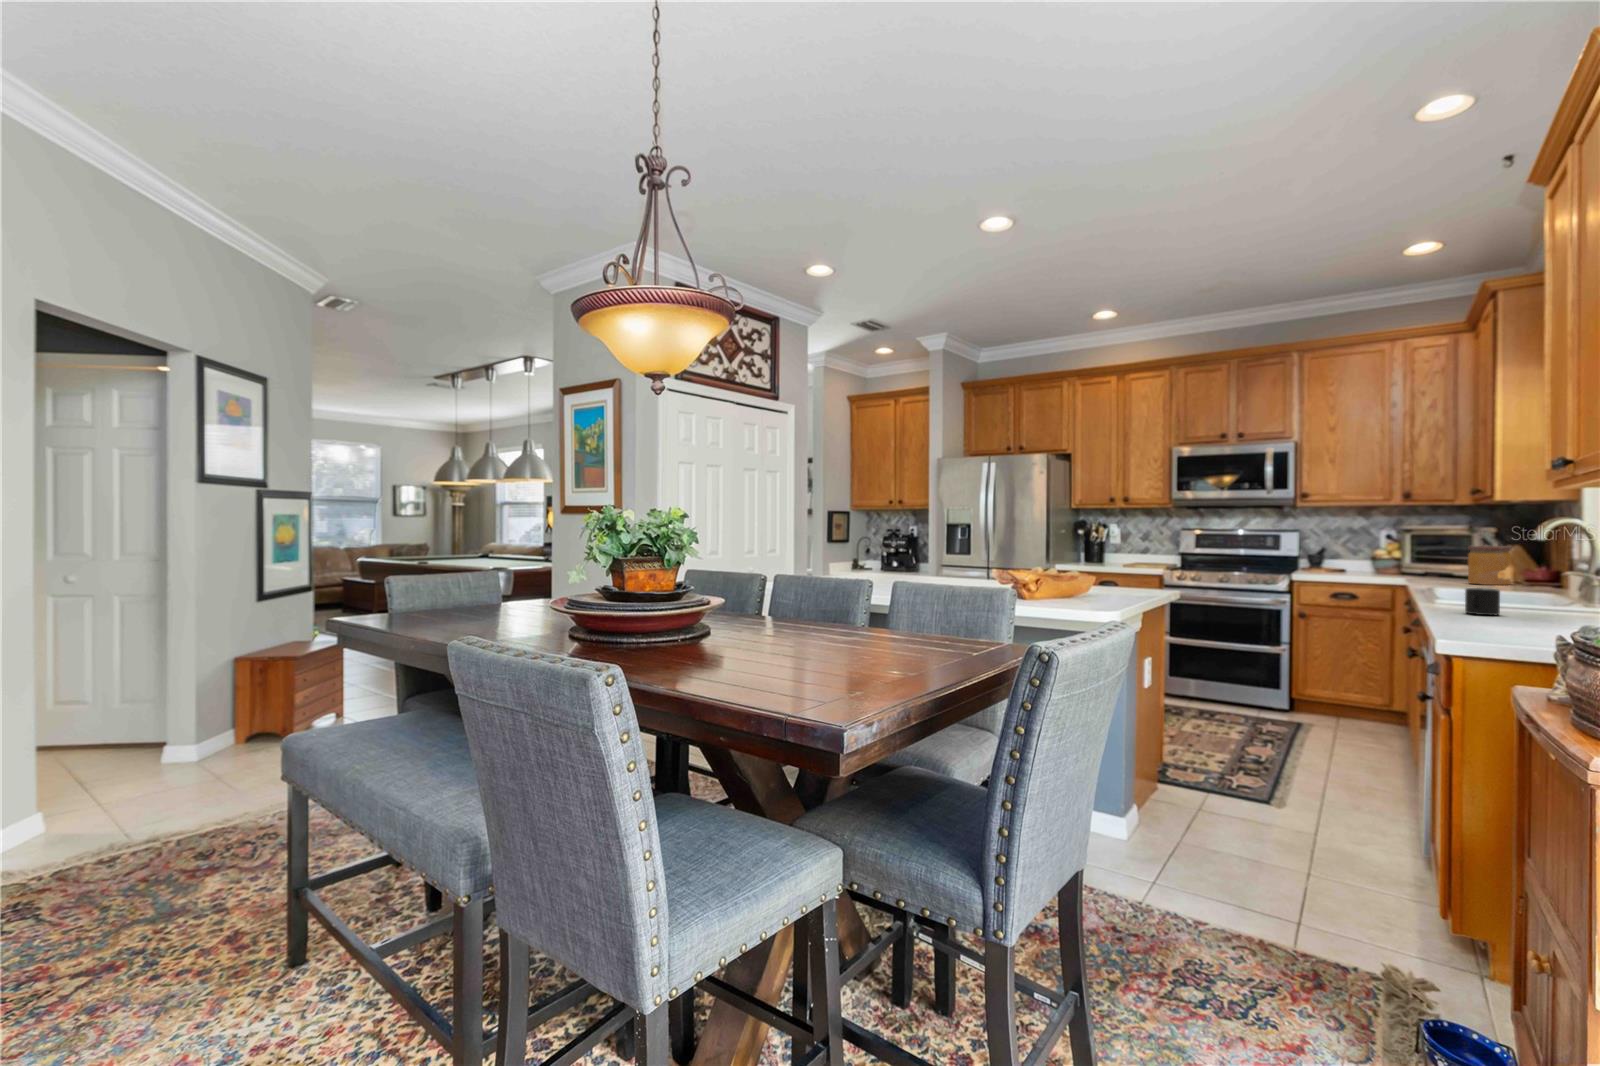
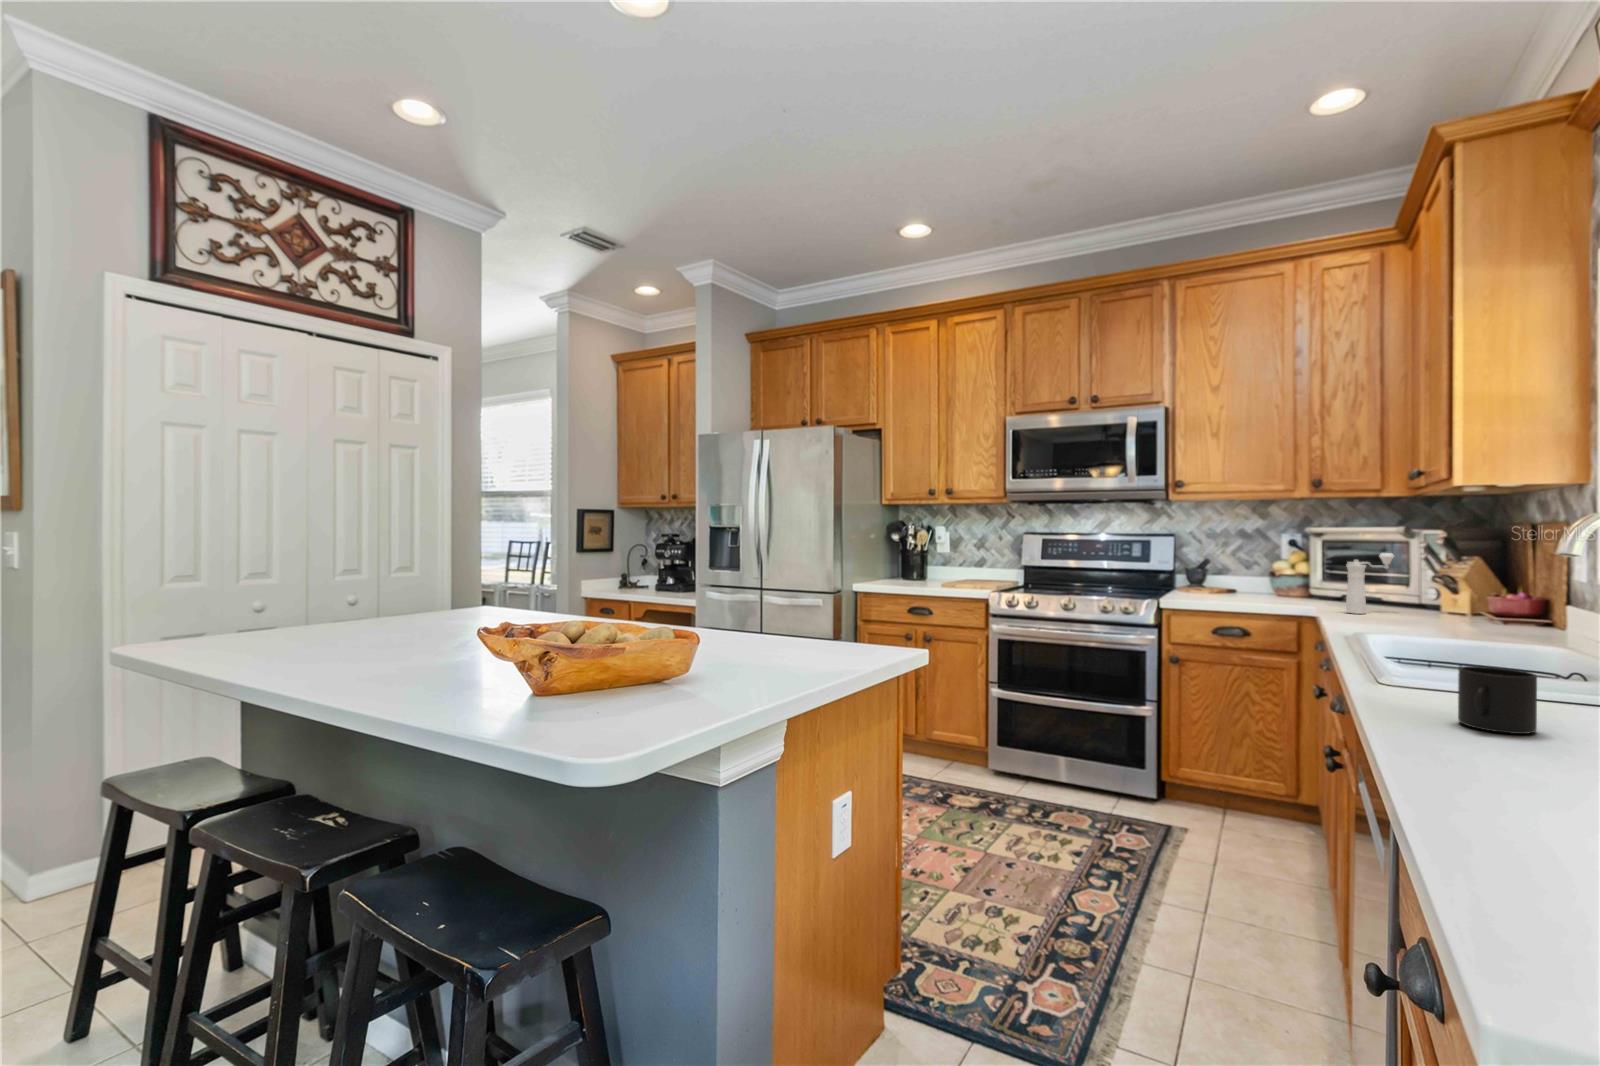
pepper mill: none [1426,542,1460,582] -> present [1346,553,1394,614]
jar: present [1468,546,1511,585] -> none [1410,559,1475,622]

